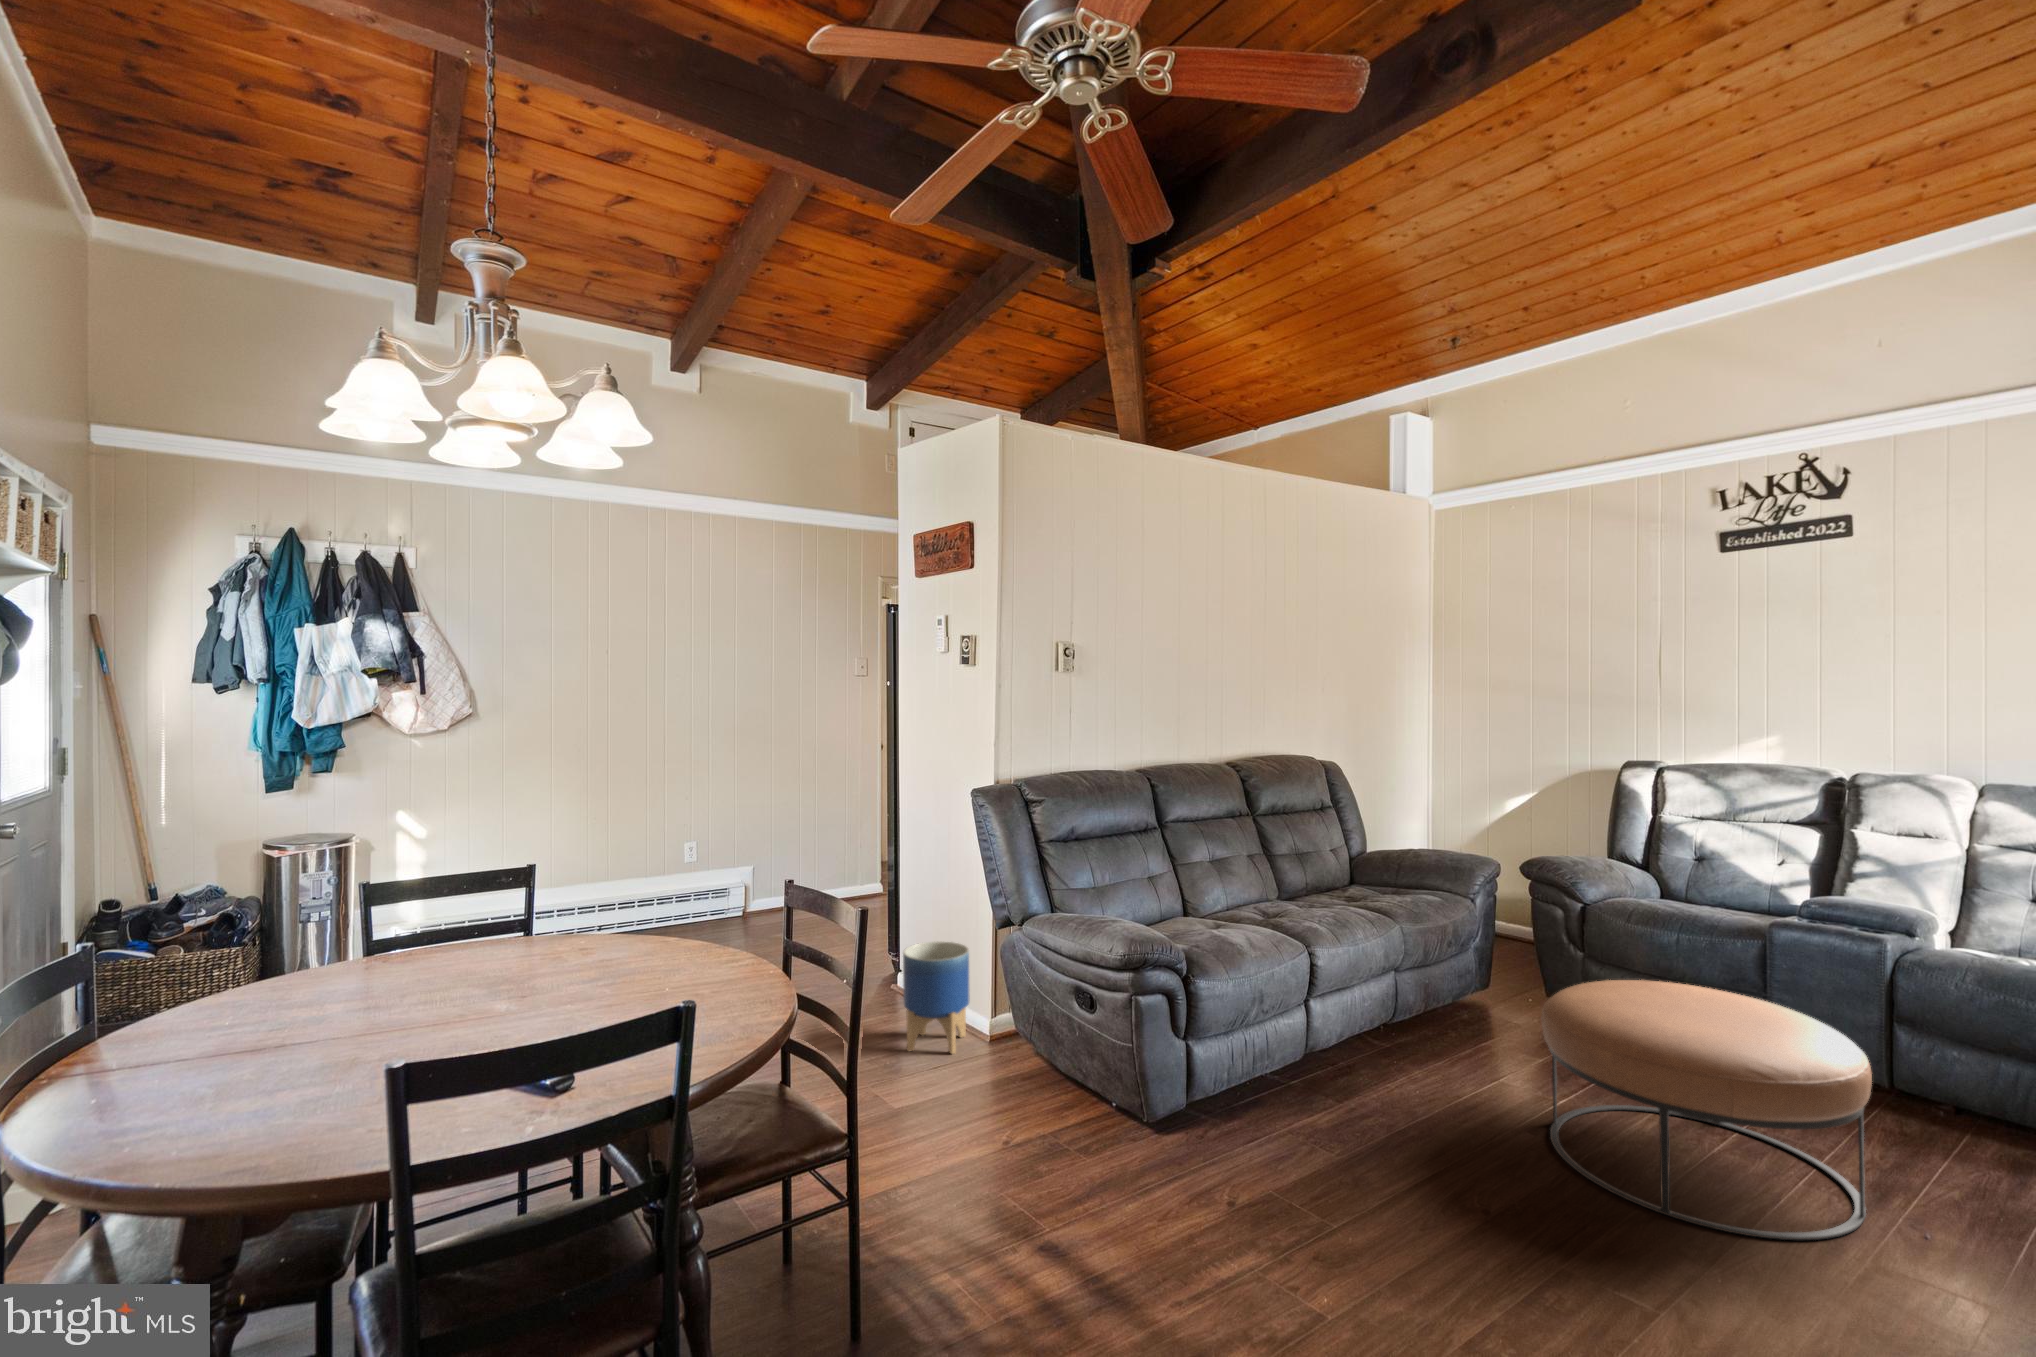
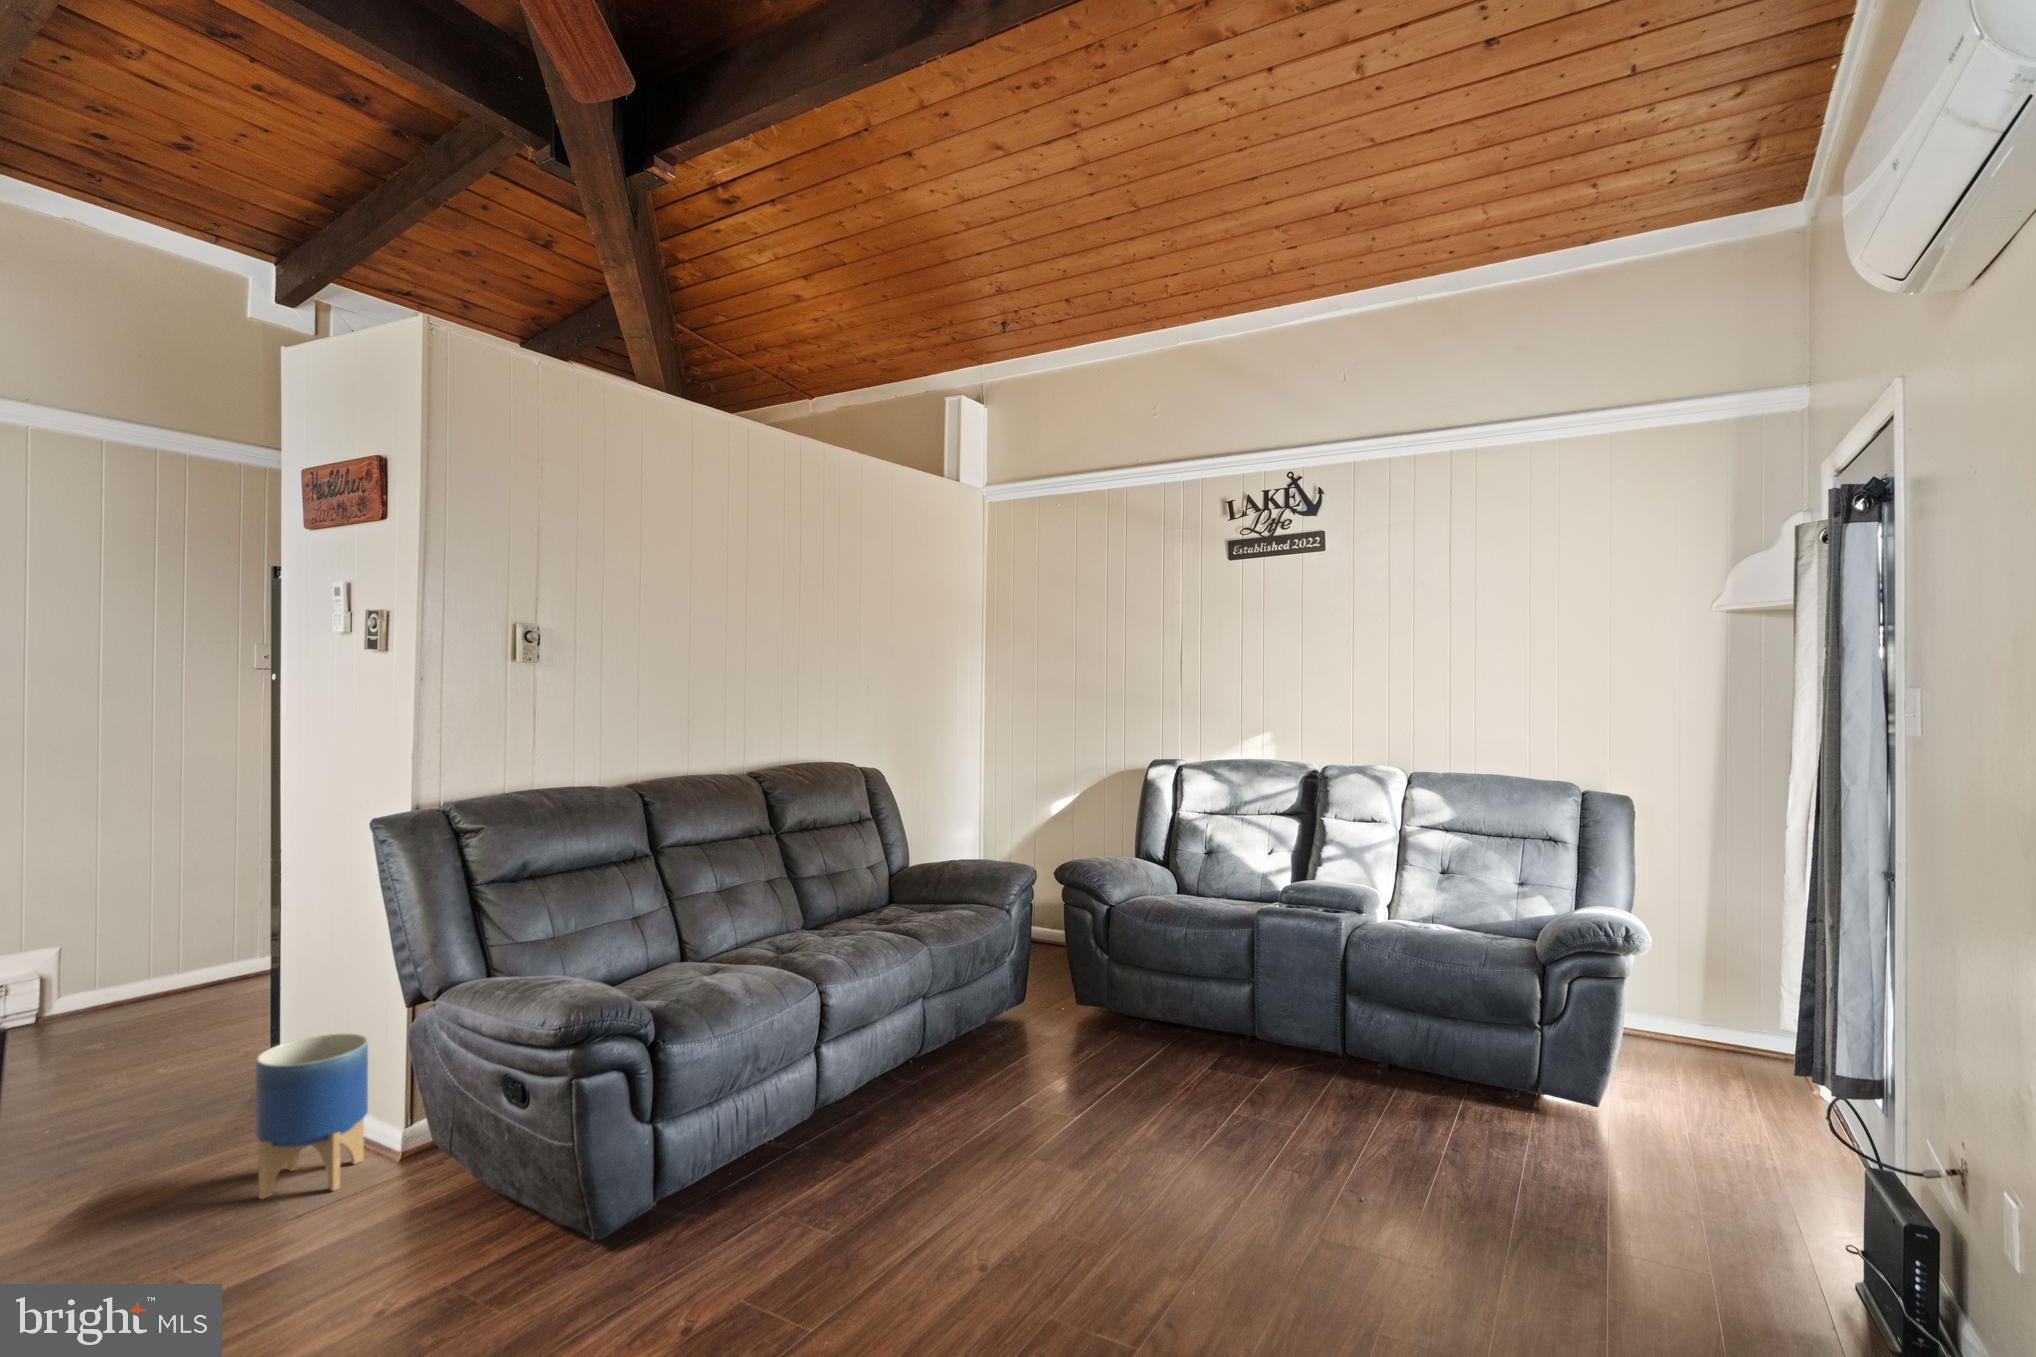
ottoman: present [1541,980,1872,1240] -> none [1053,979,1320,1226]

